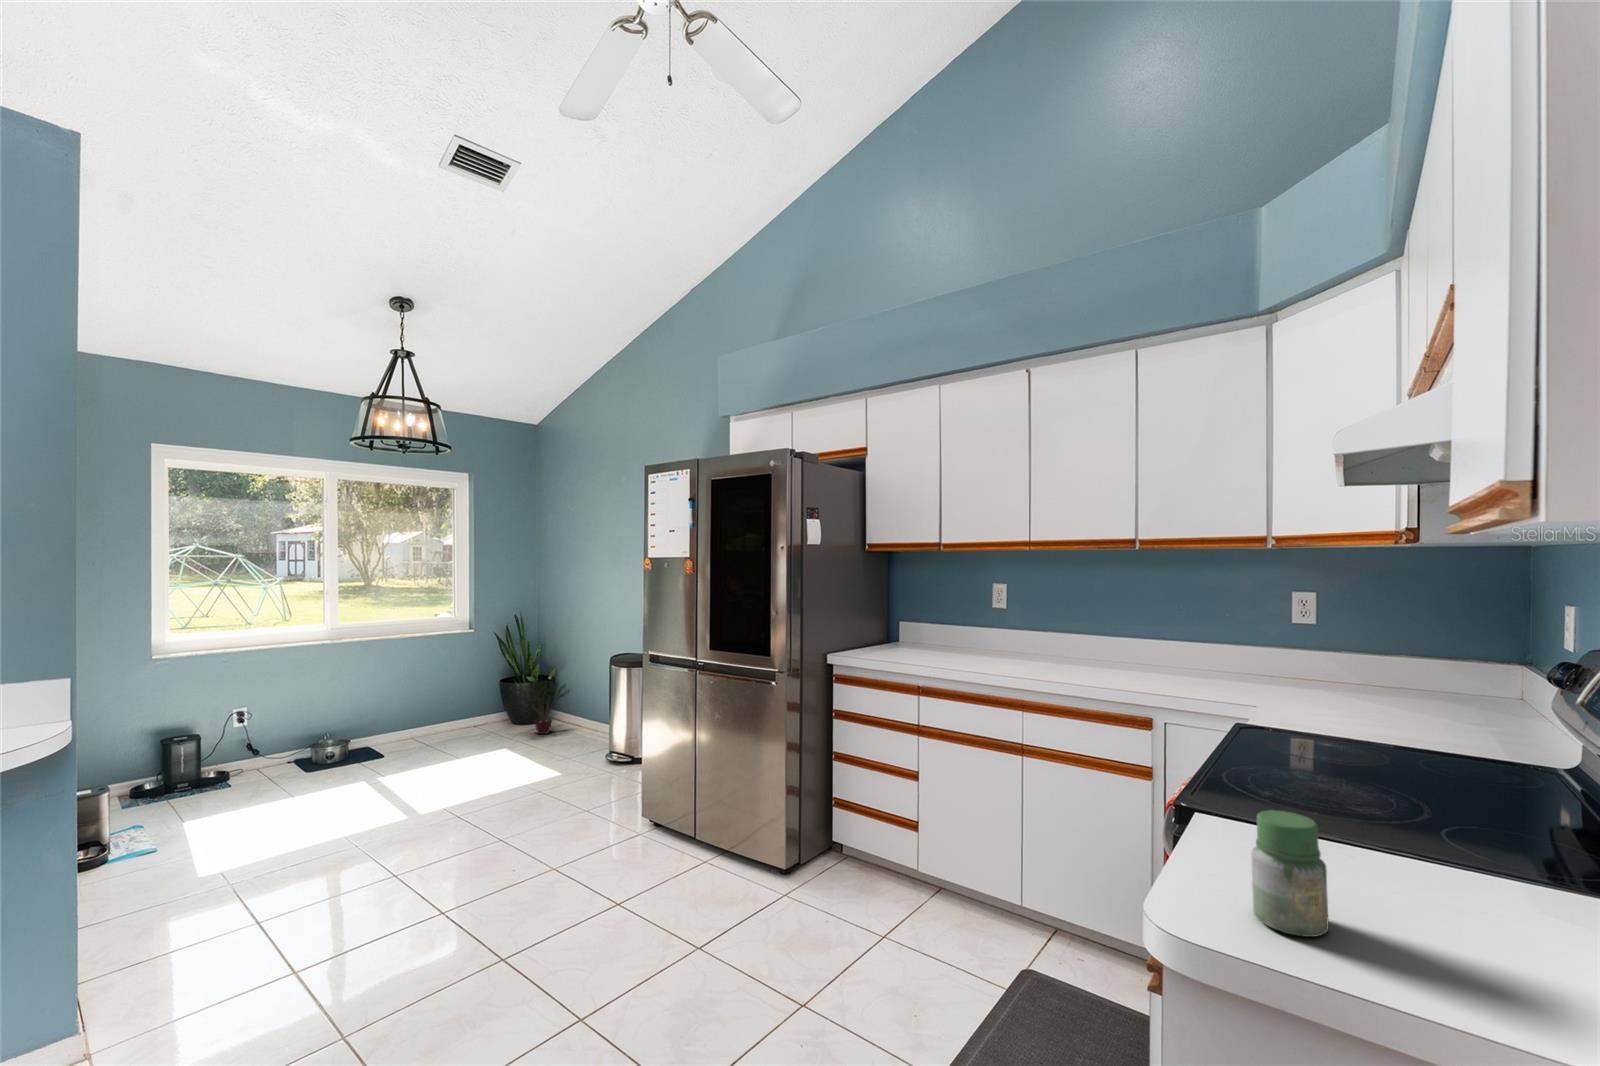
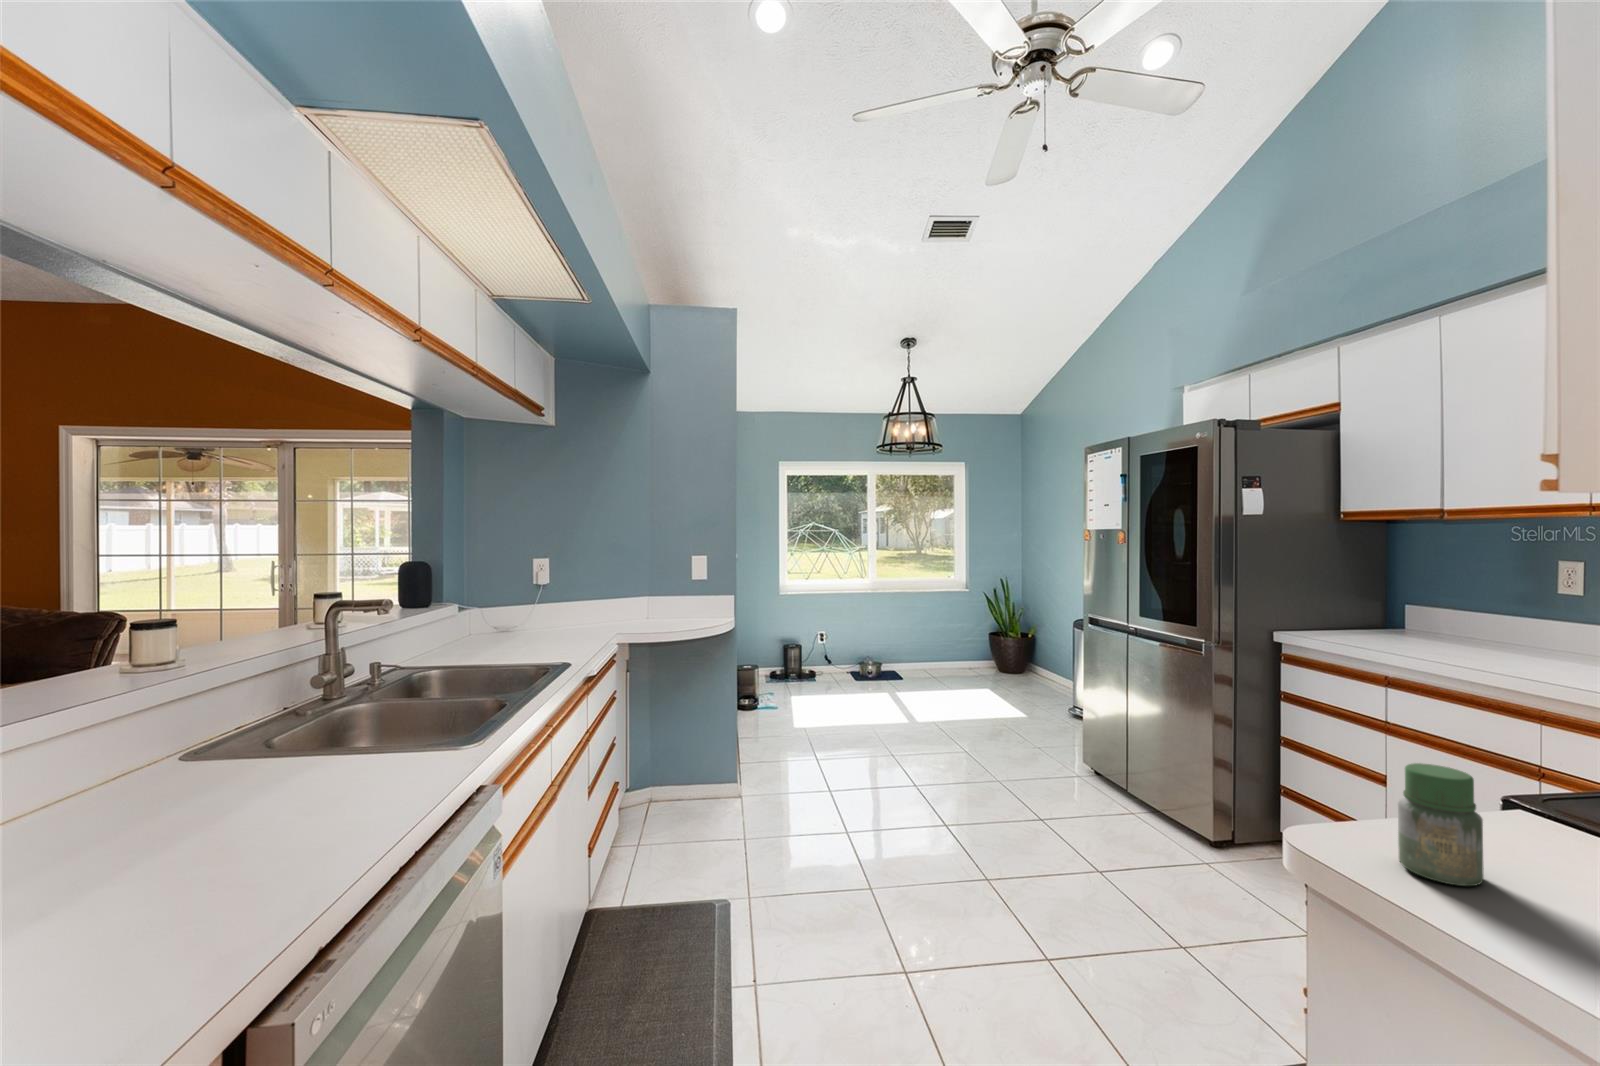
potted plant: present [517,680,569,734] -> none [1000,635,1050,684]

